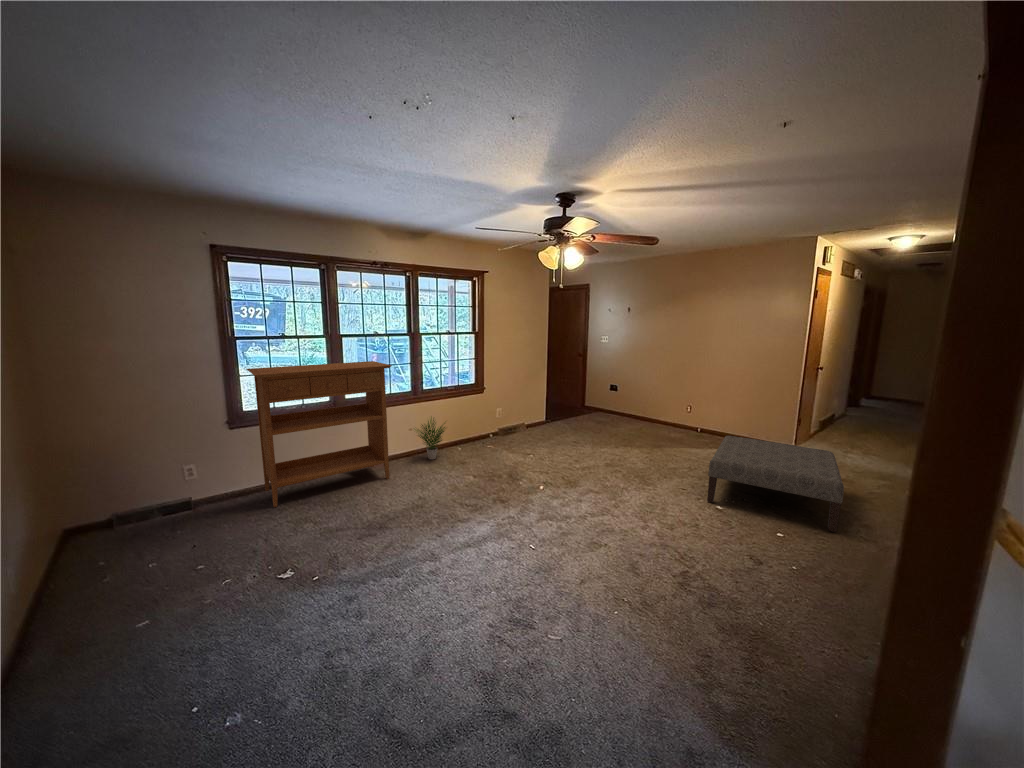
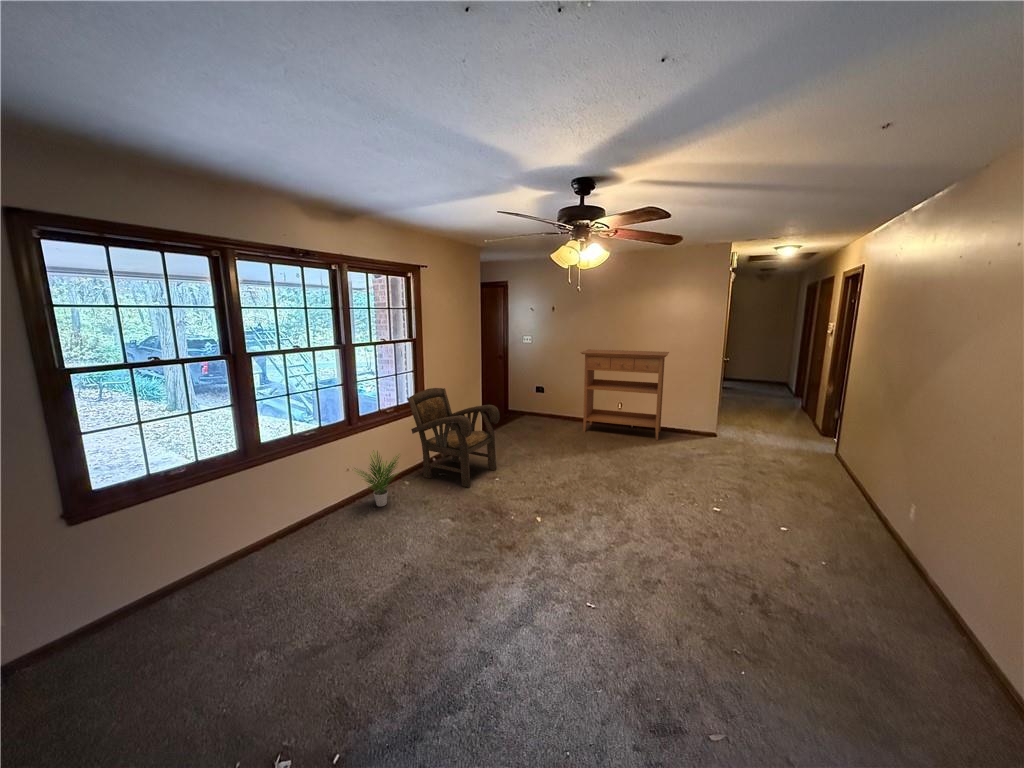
console table: present [247,361,392,507] -> present [581,349,669,440]
armchair: none [466,374,541,457] -> present [407,388,500,488]
ottoman: present [707,436,844,532] -> none [684,433,822,515]

